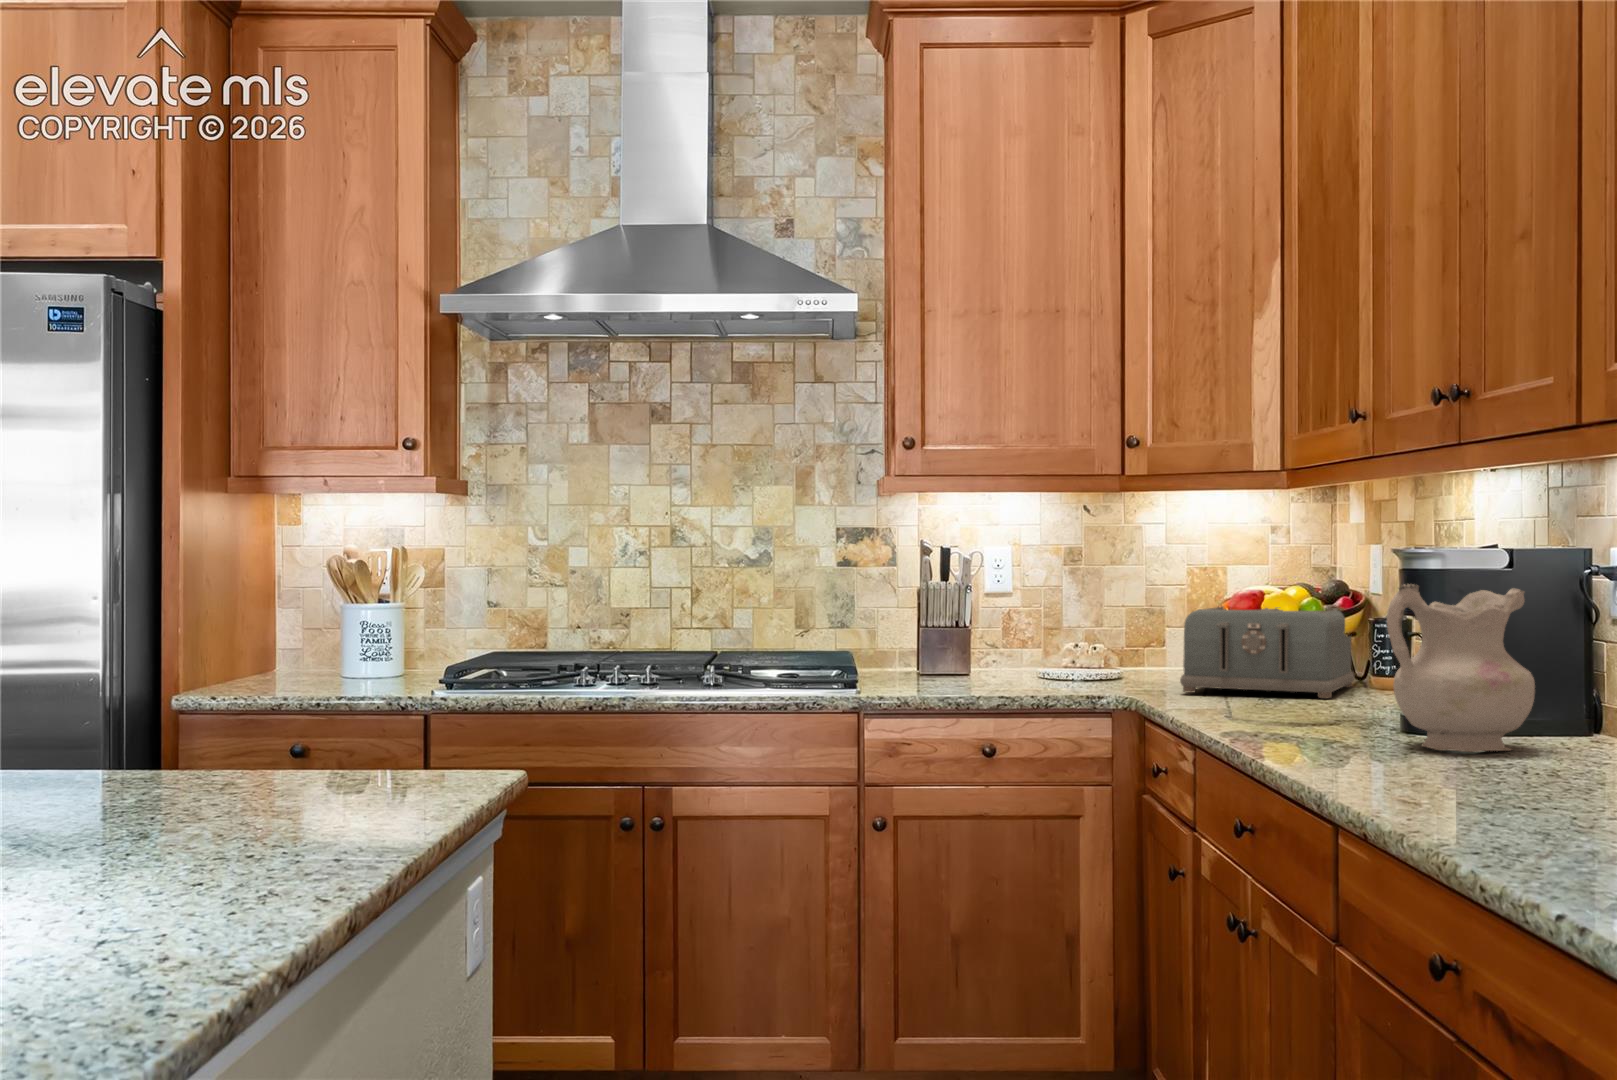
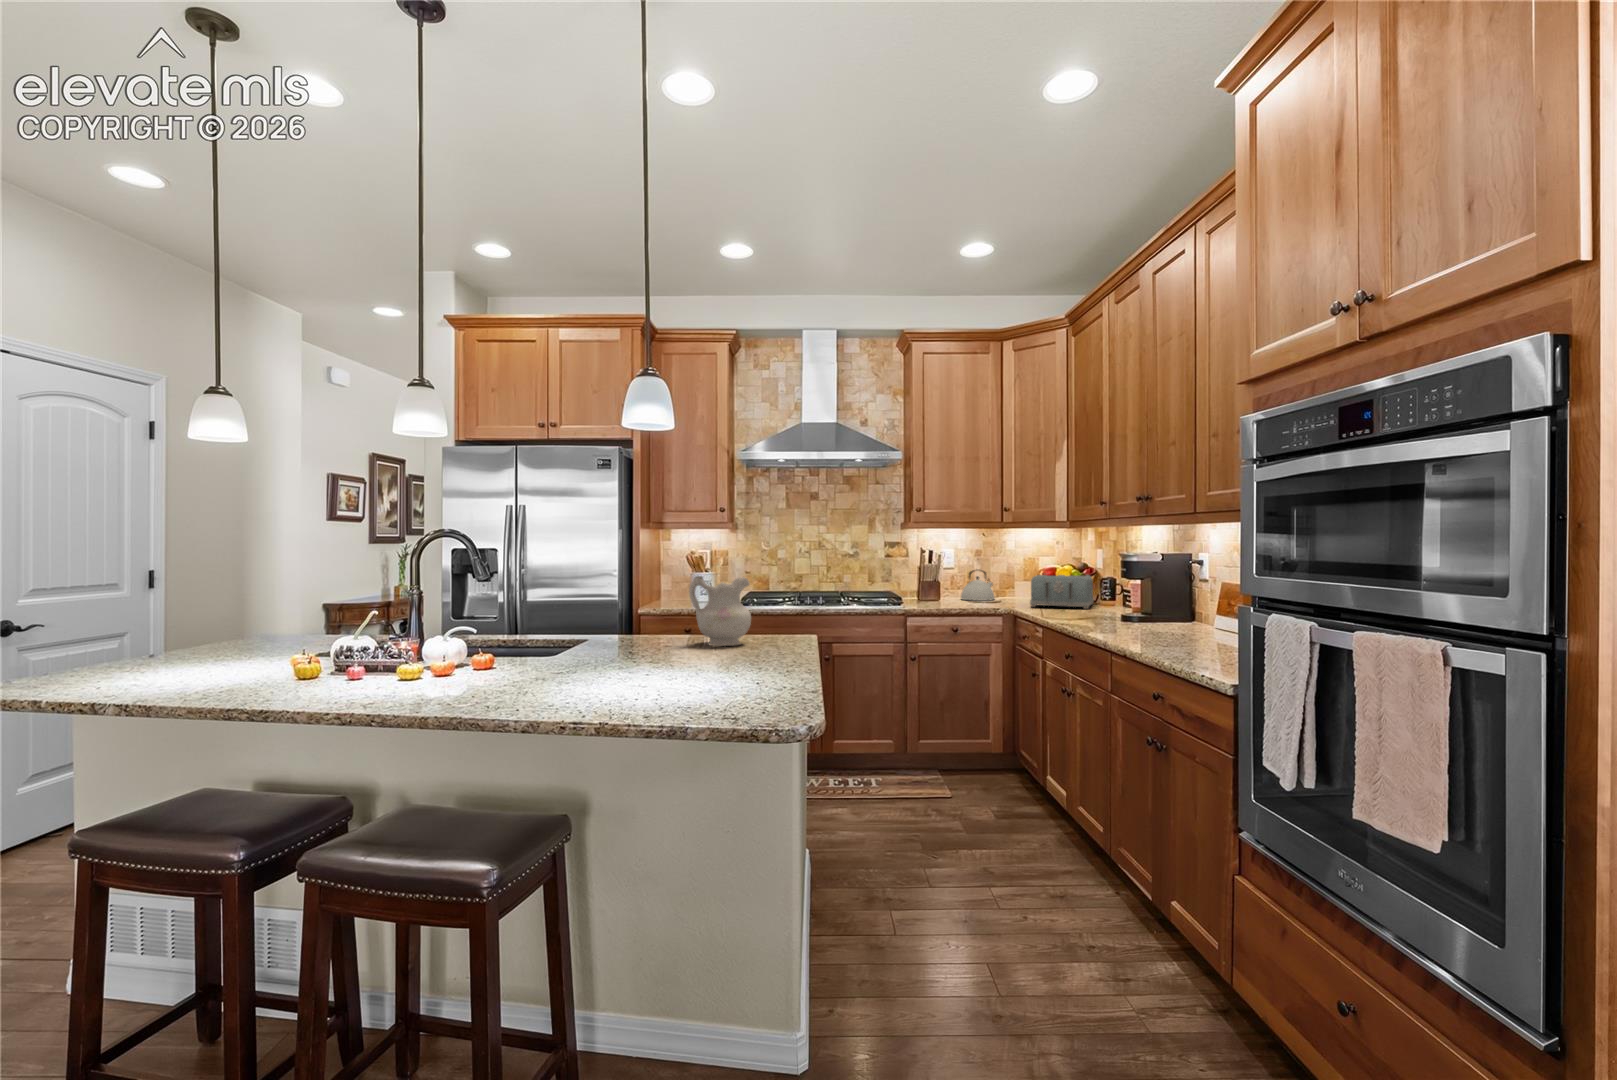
ceramic pitcher: present [1387,584,1535,752] -> present [689,576,751,646]
kettle: none [1025,597,1111,676] -> present [961,570,995,601]

